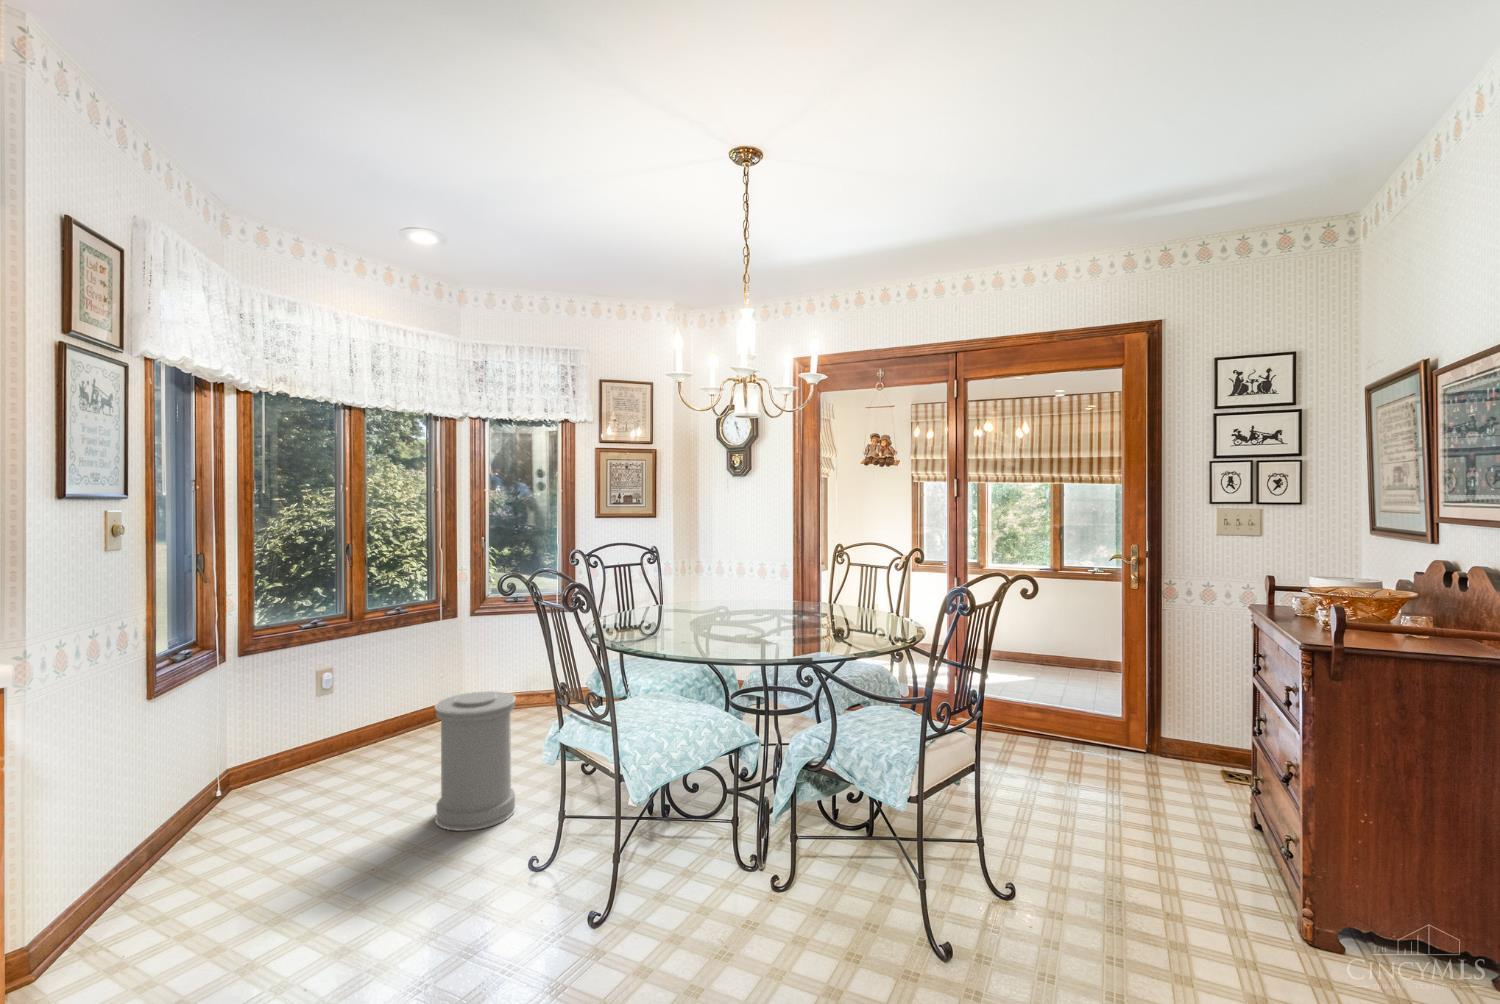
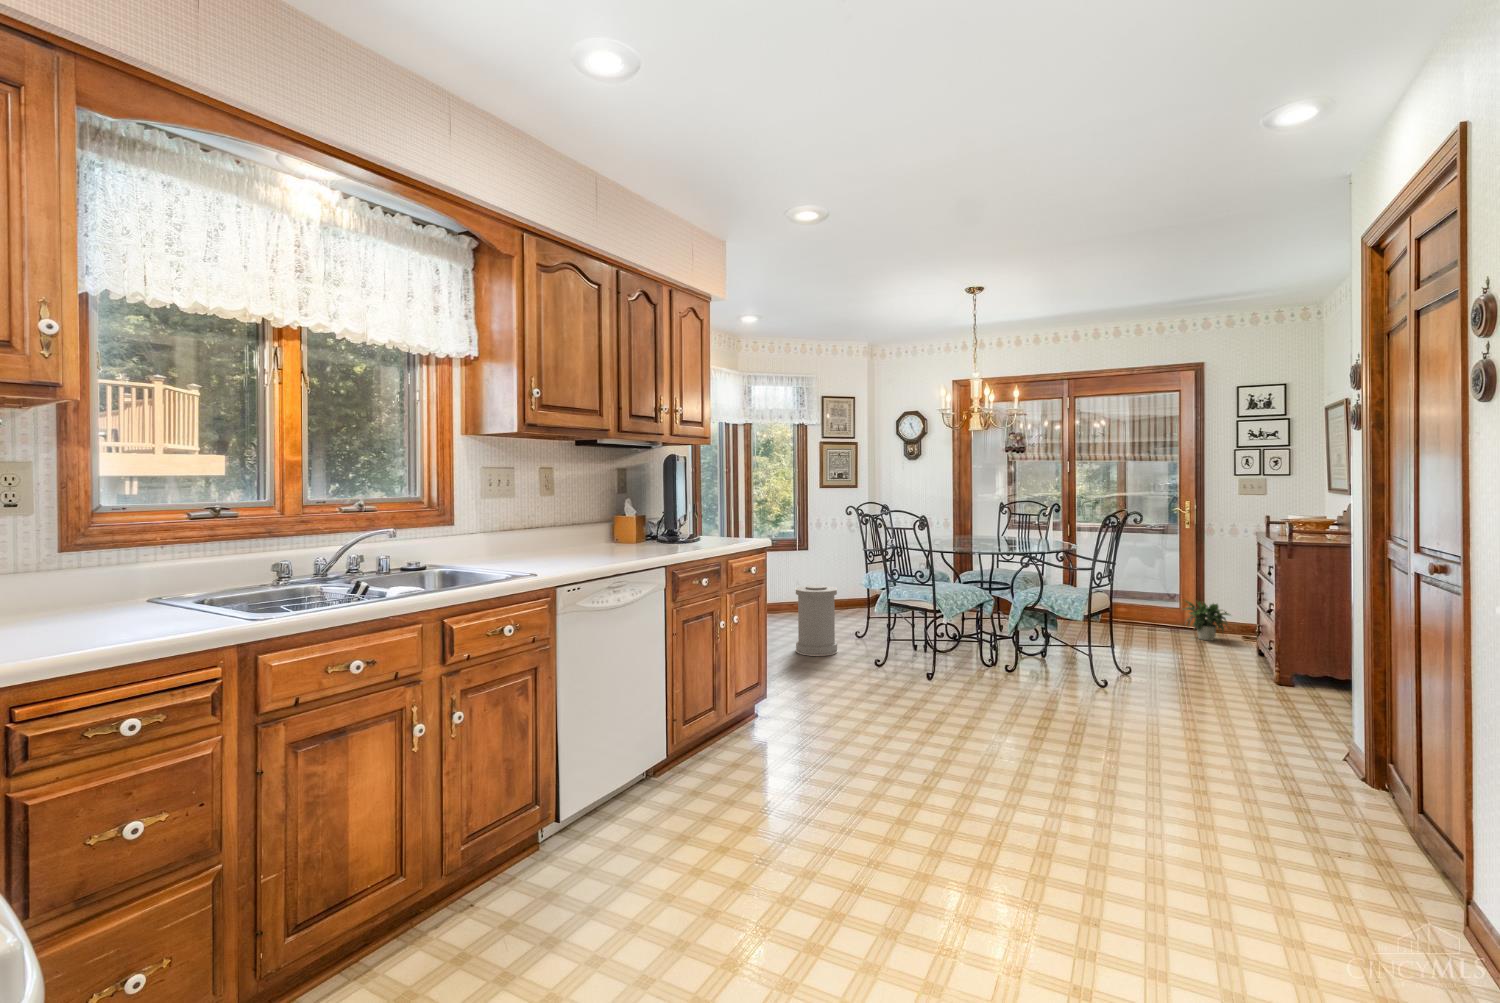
potted plant: none [1114,709,1210,787] -> present [1184,600,1229,640]

